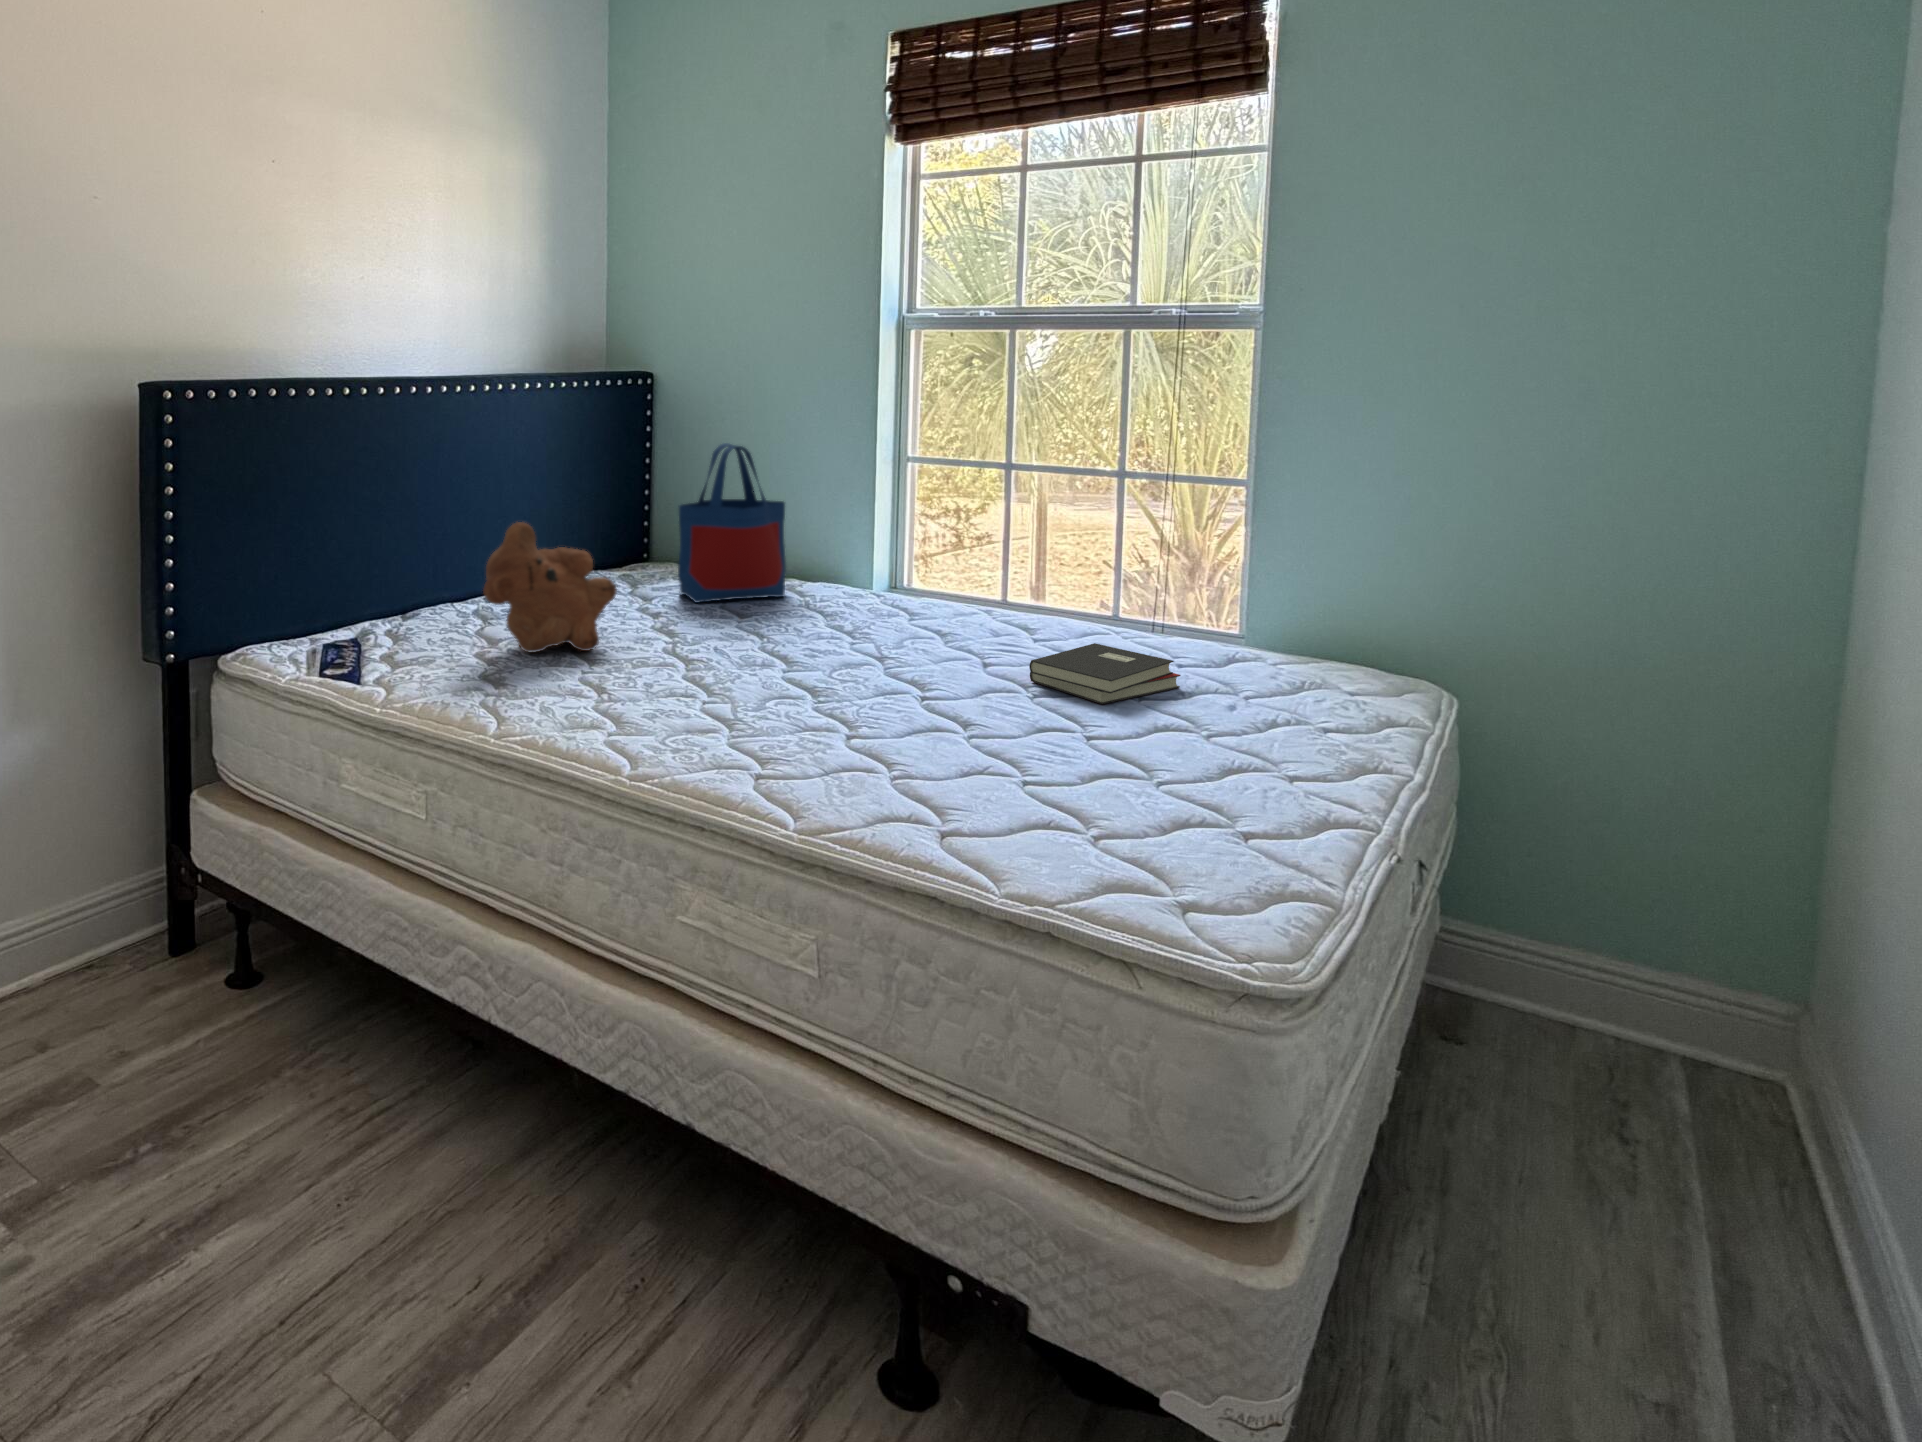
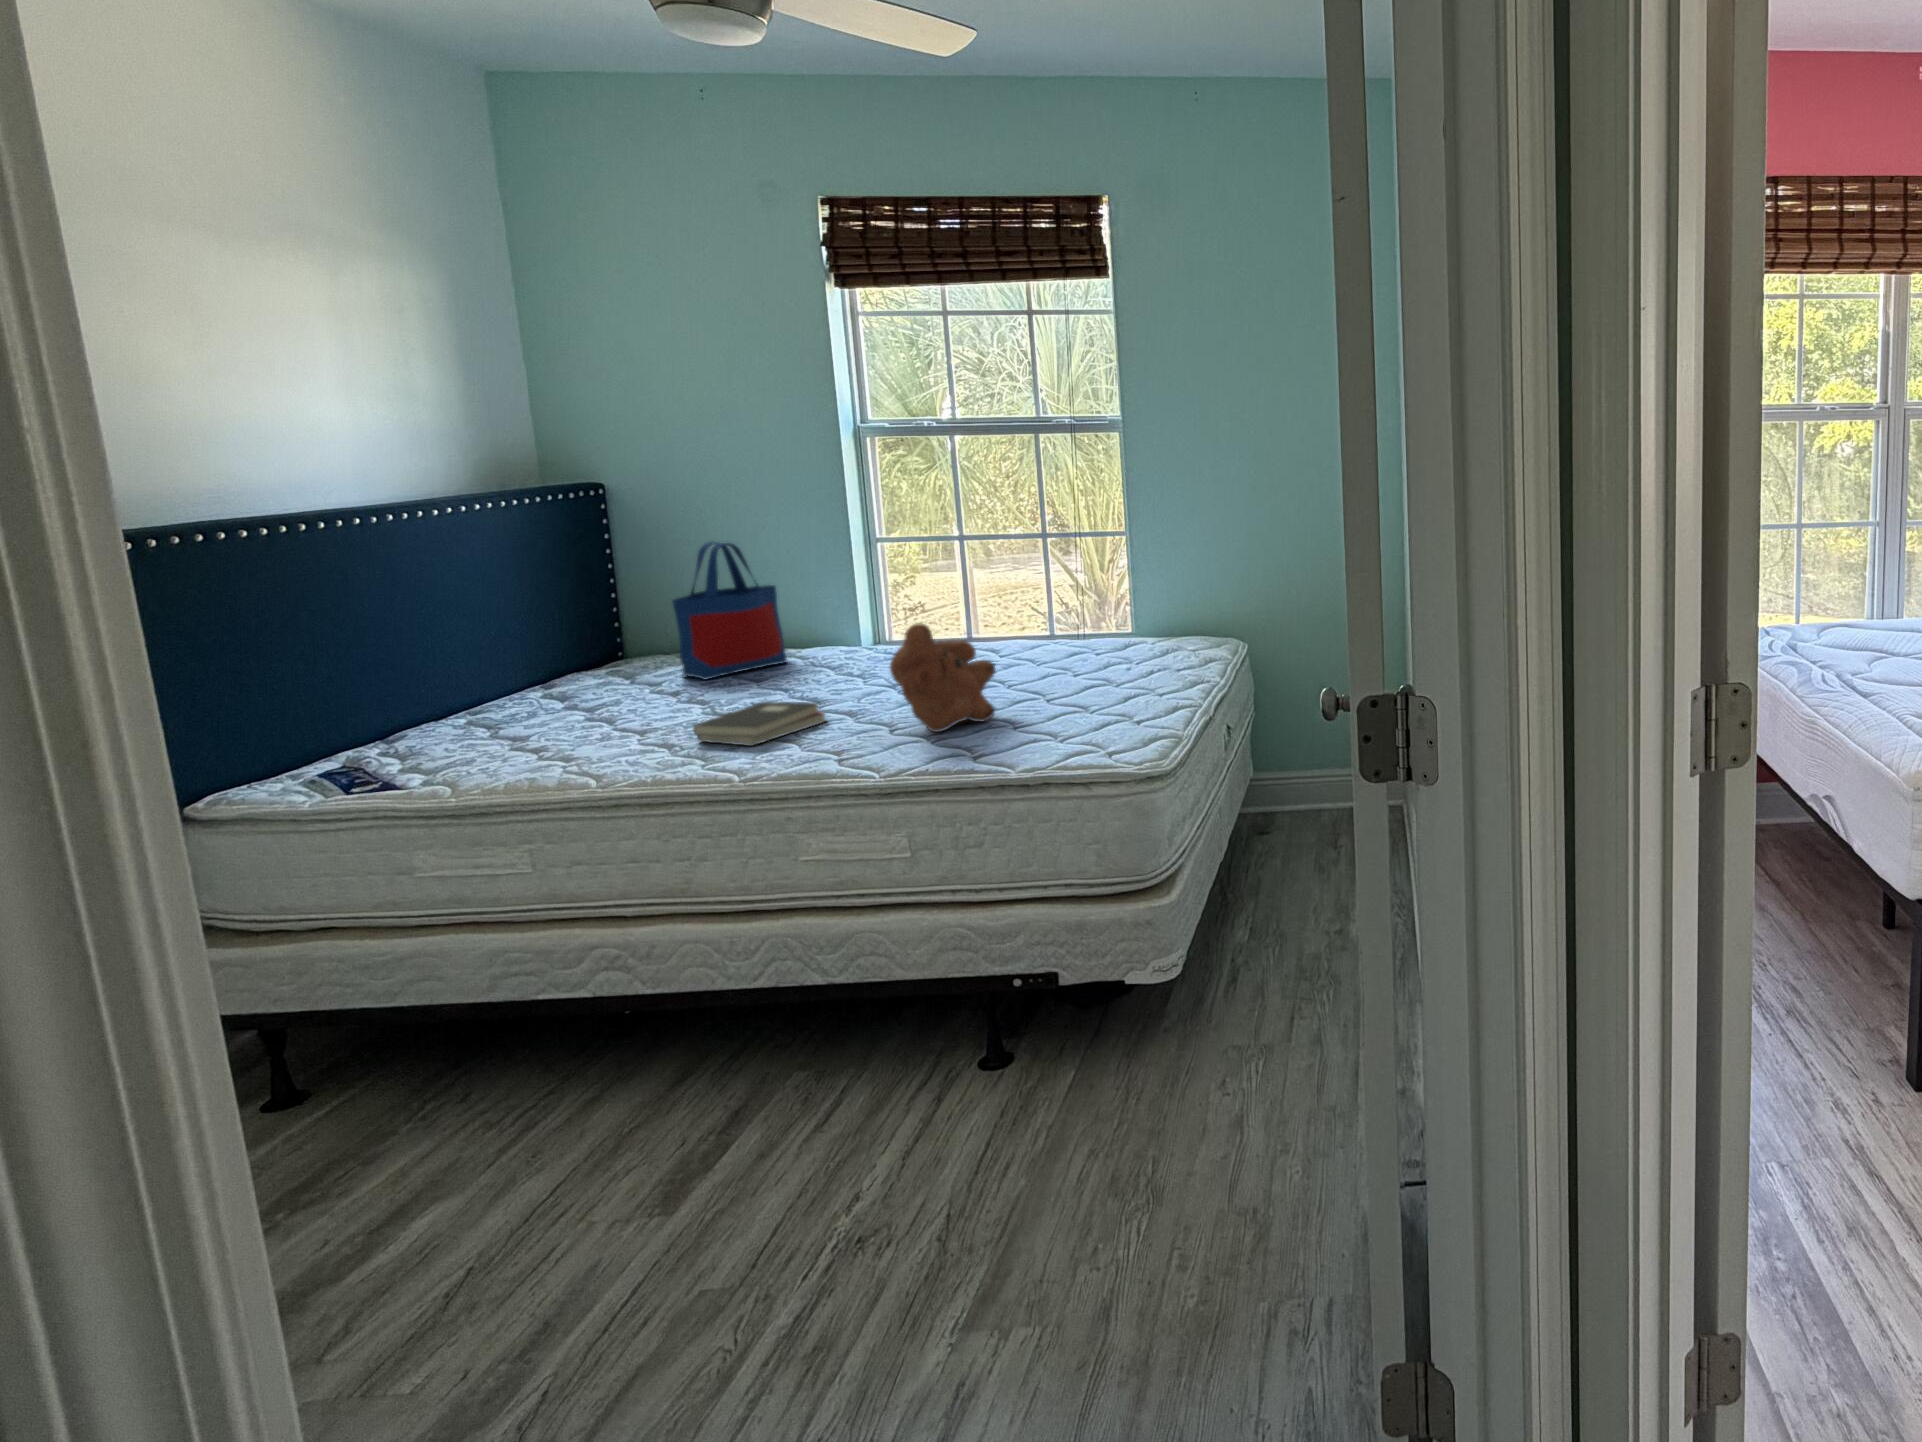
teddy bear: present [483,522,617,652] -> present [890,624,995,732]
hardback book: present [1029,643,1181,704] -> present [693,701,826,746]

